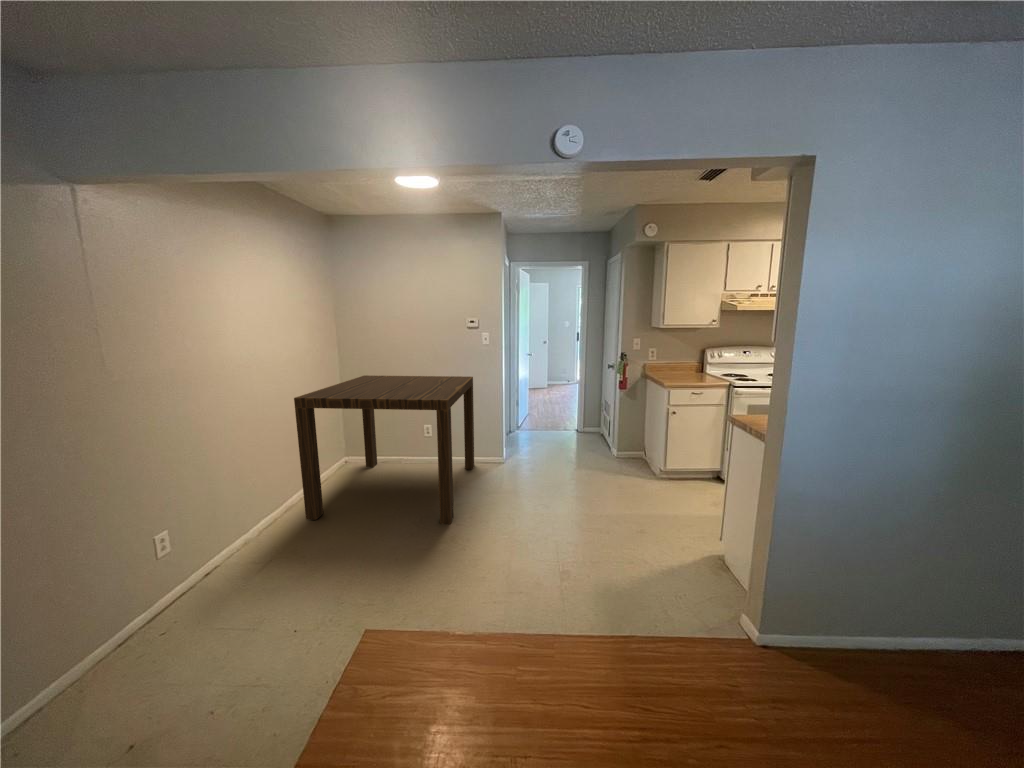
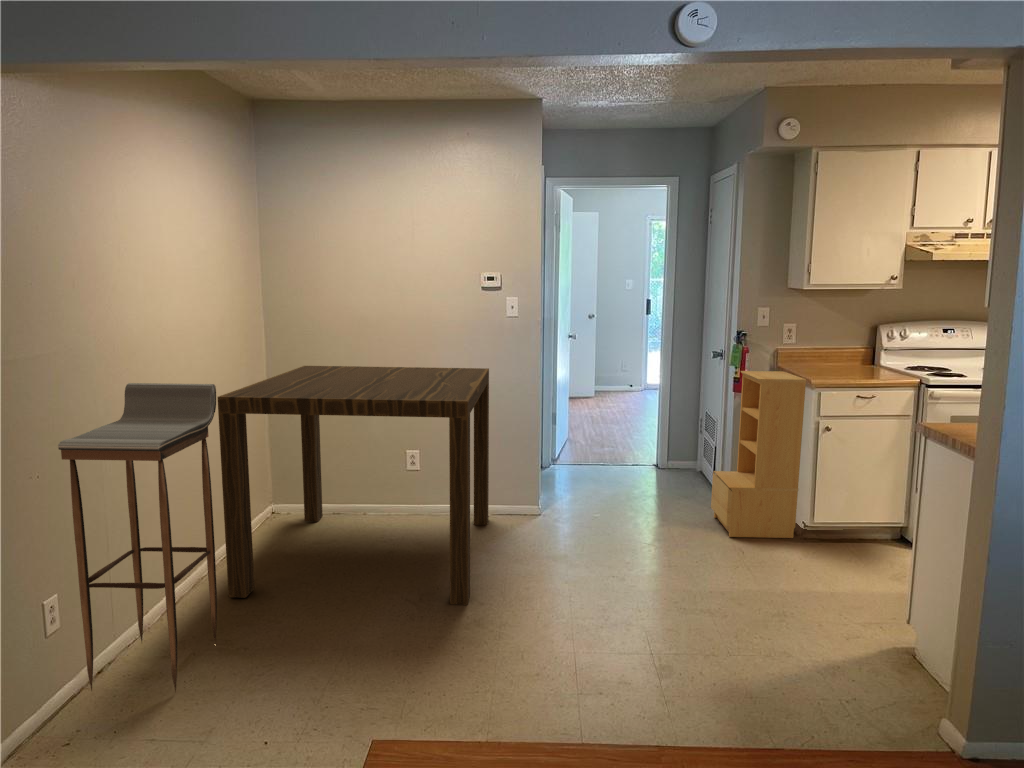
bookshelf: none [606,377,661,477] -> present [711,371,806,538]
bar stool: none [166,391,289,590] -> present [58,383,217,691]

